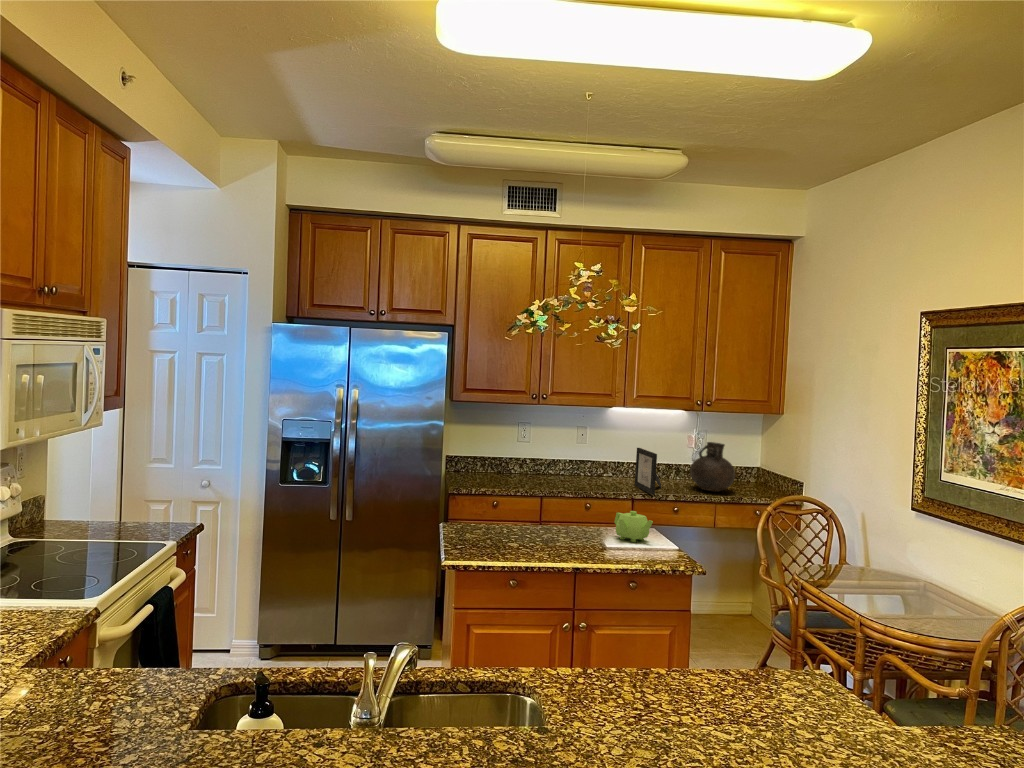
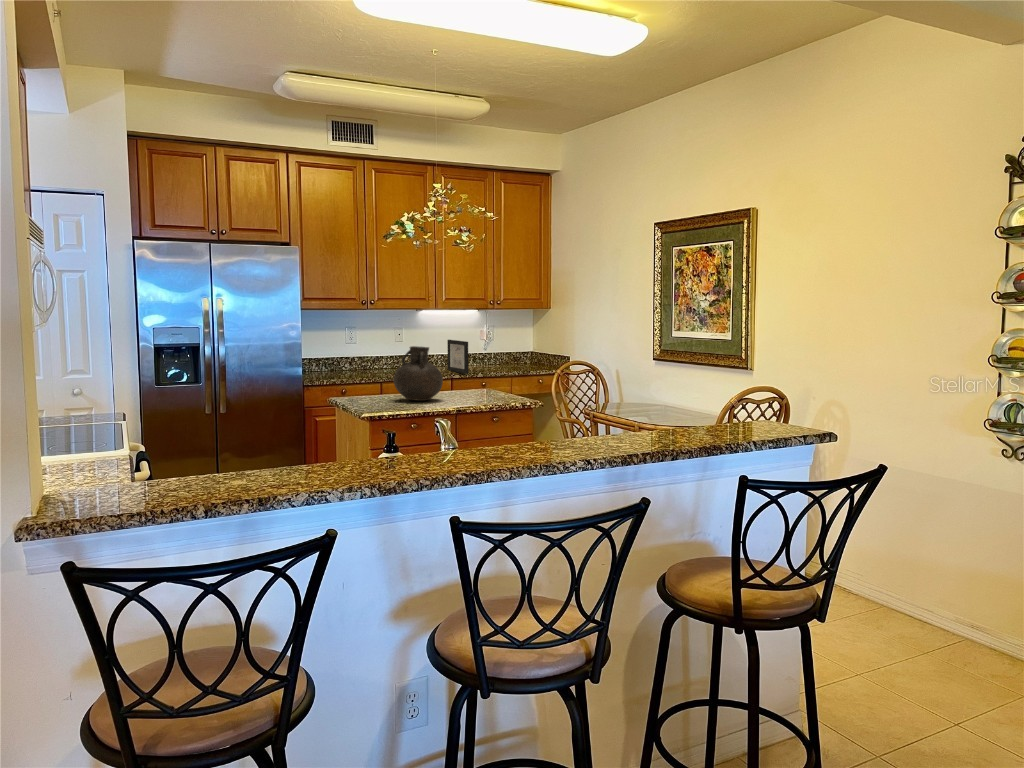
vase: present [690,442,735,492] -> present [394,346,443,401]
teapot: present [614,511,653,542] -> none [464,376,495,398]

